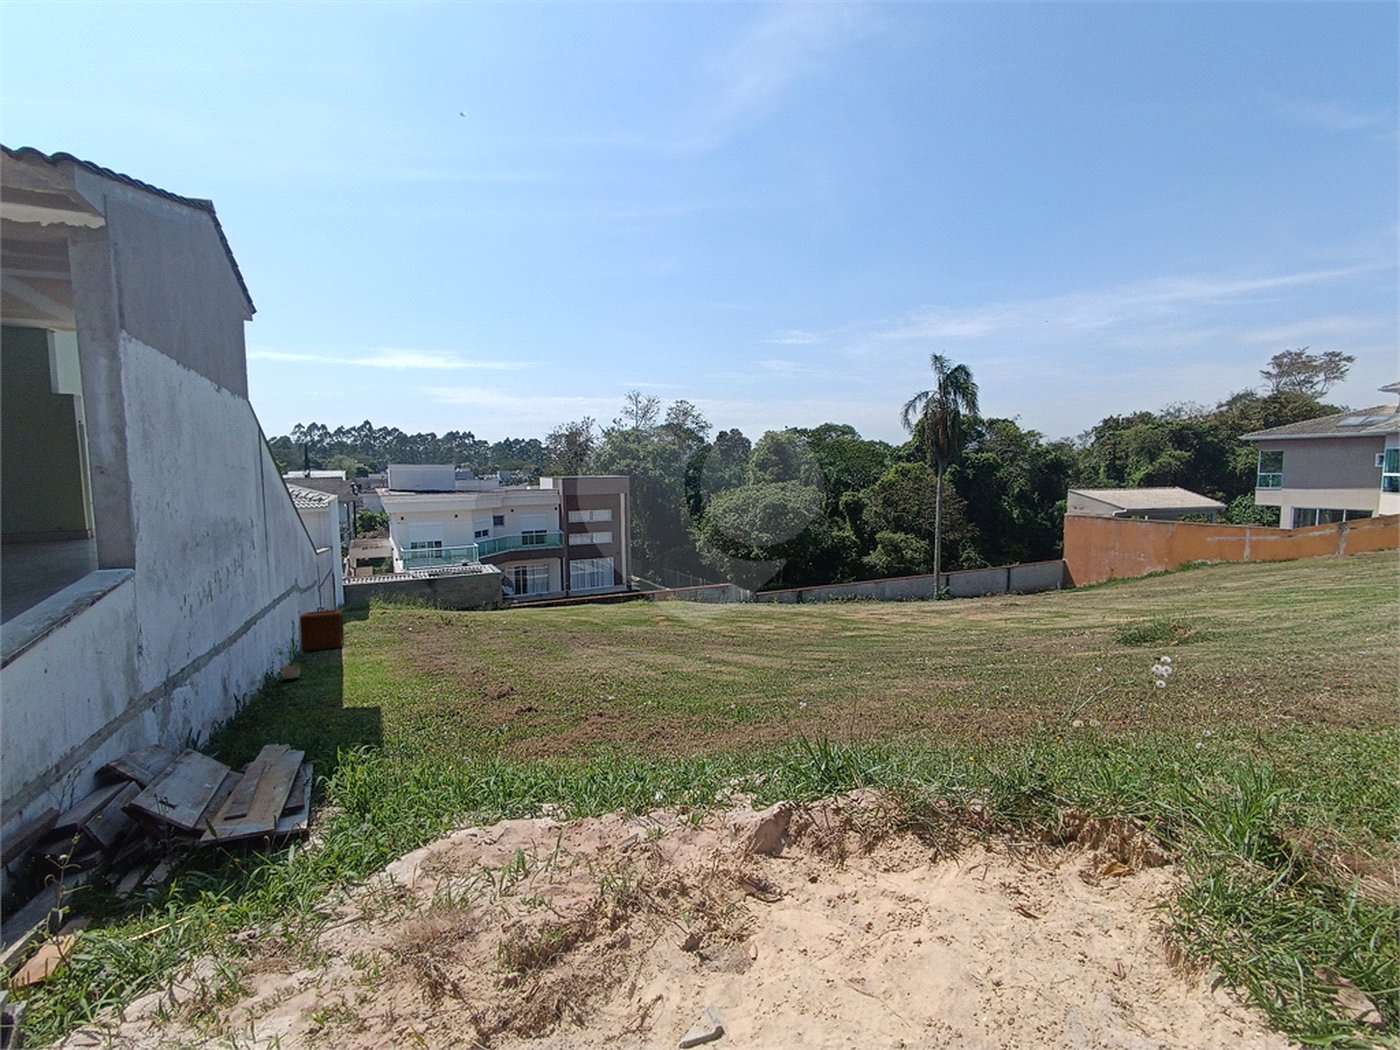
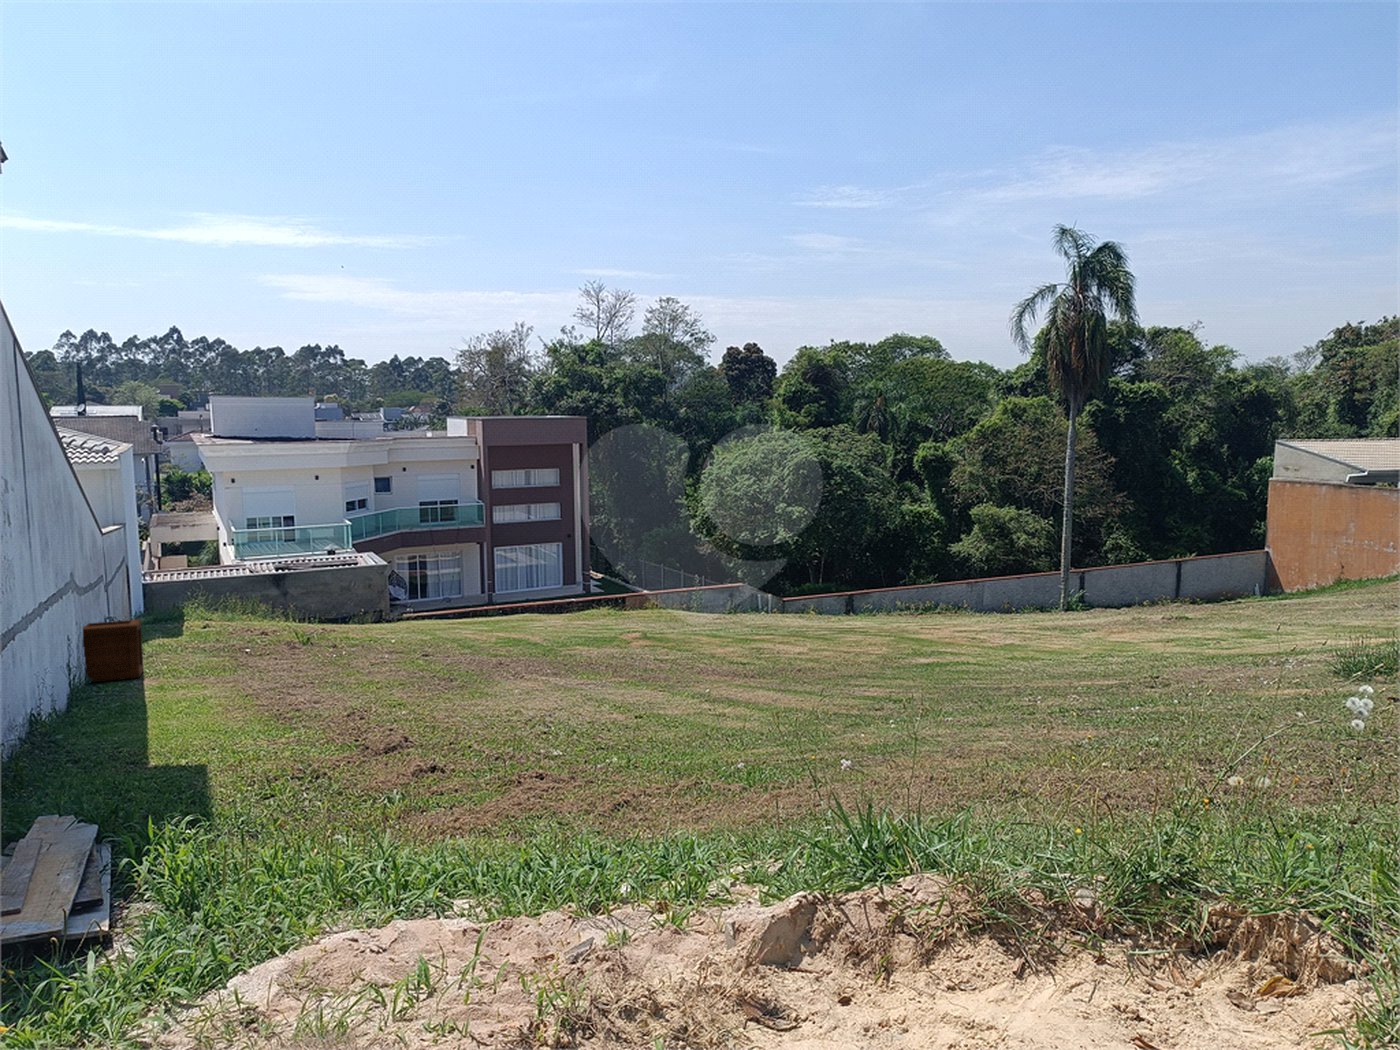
potted plant: present [277,645,305,679] -> none [38,655,88,724]

